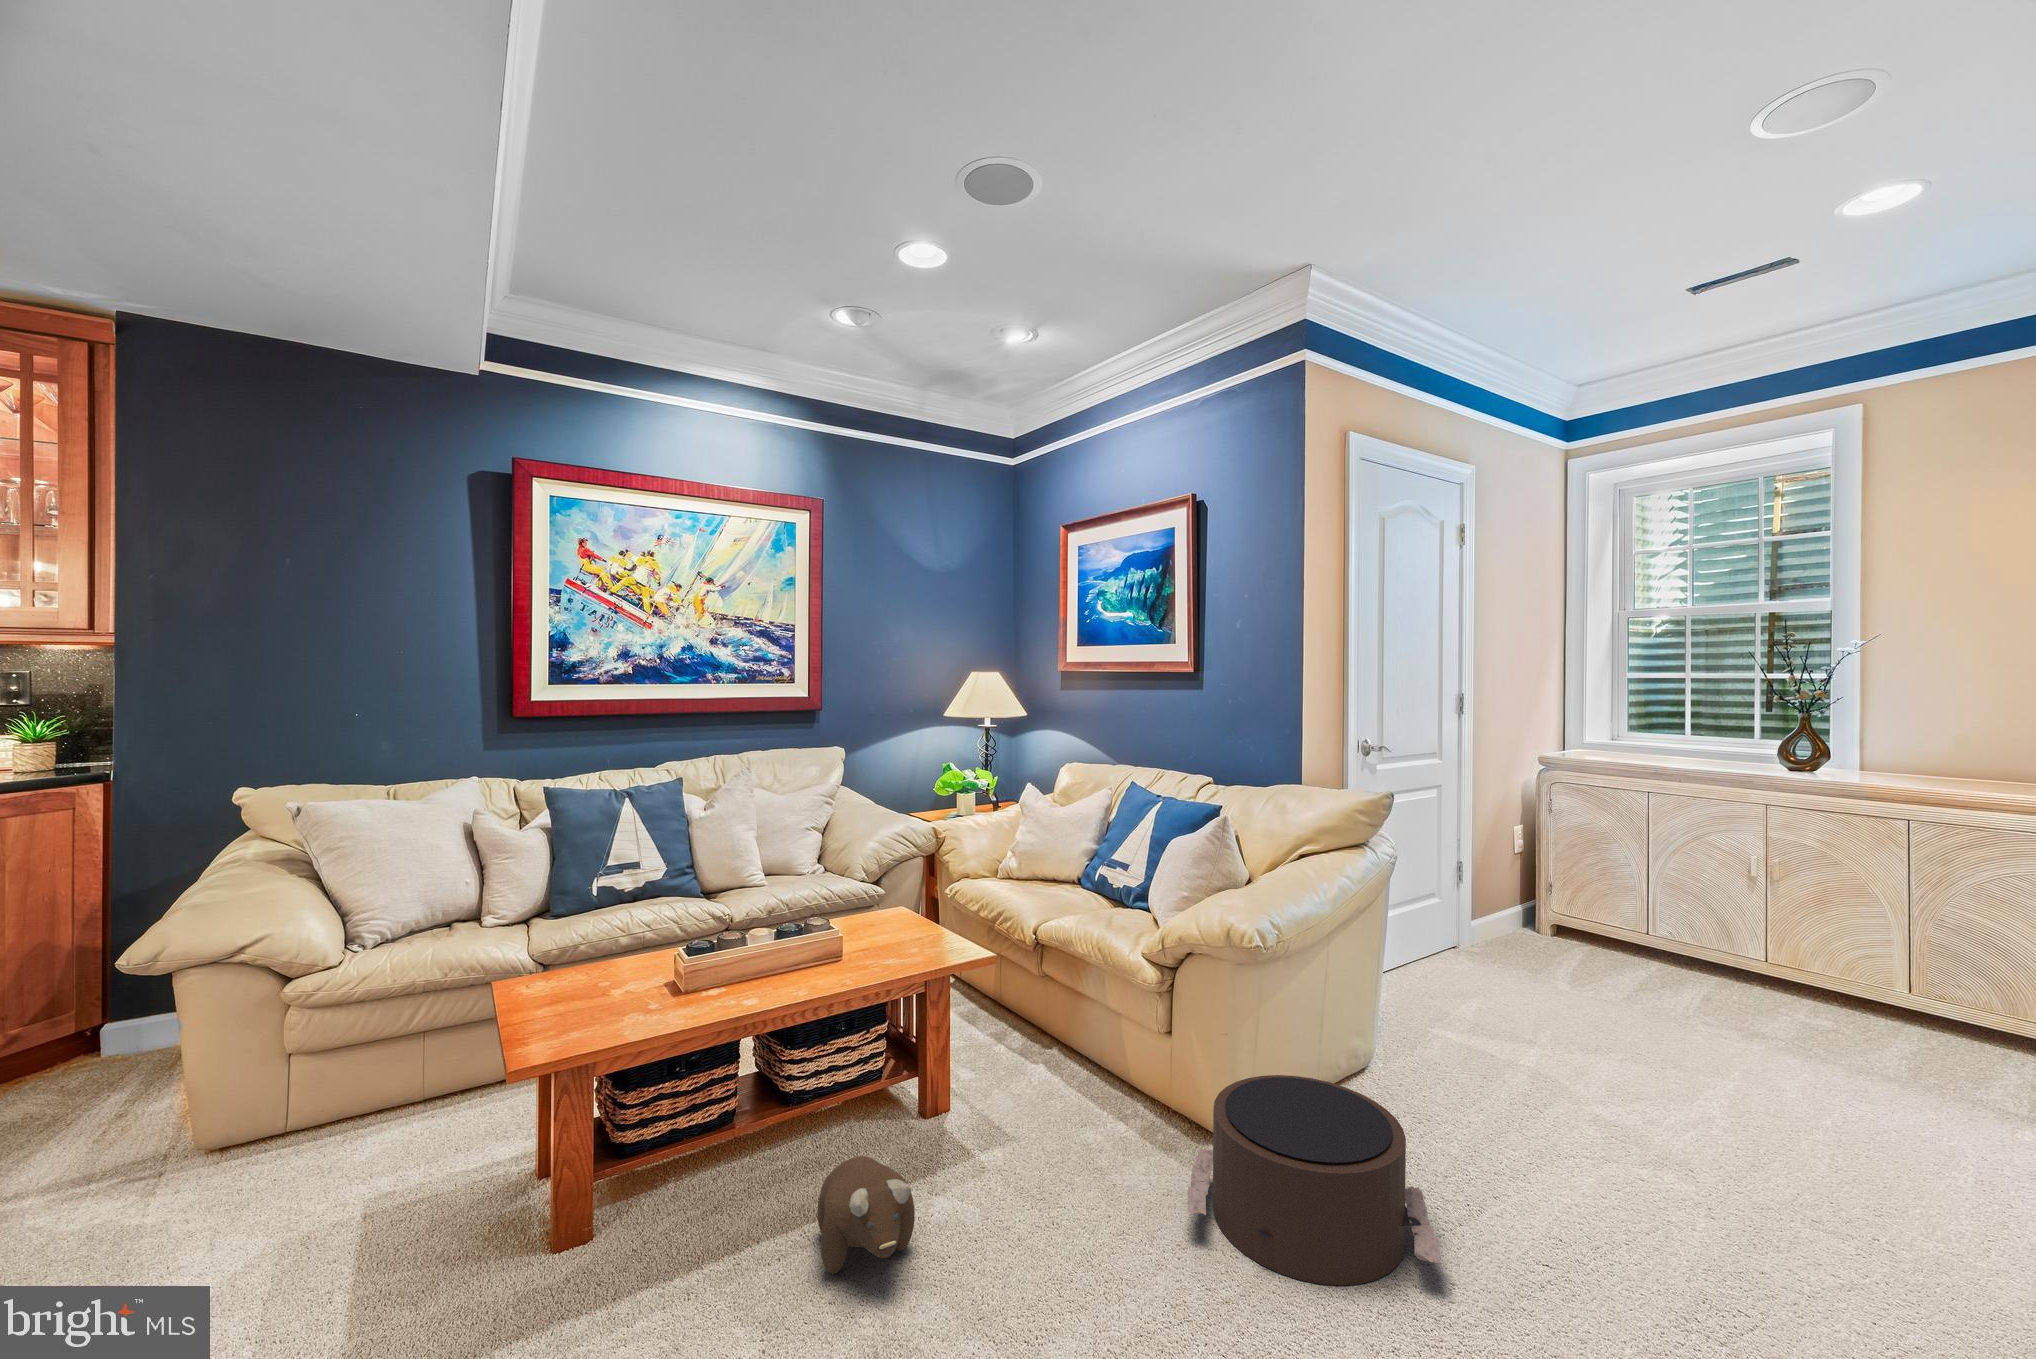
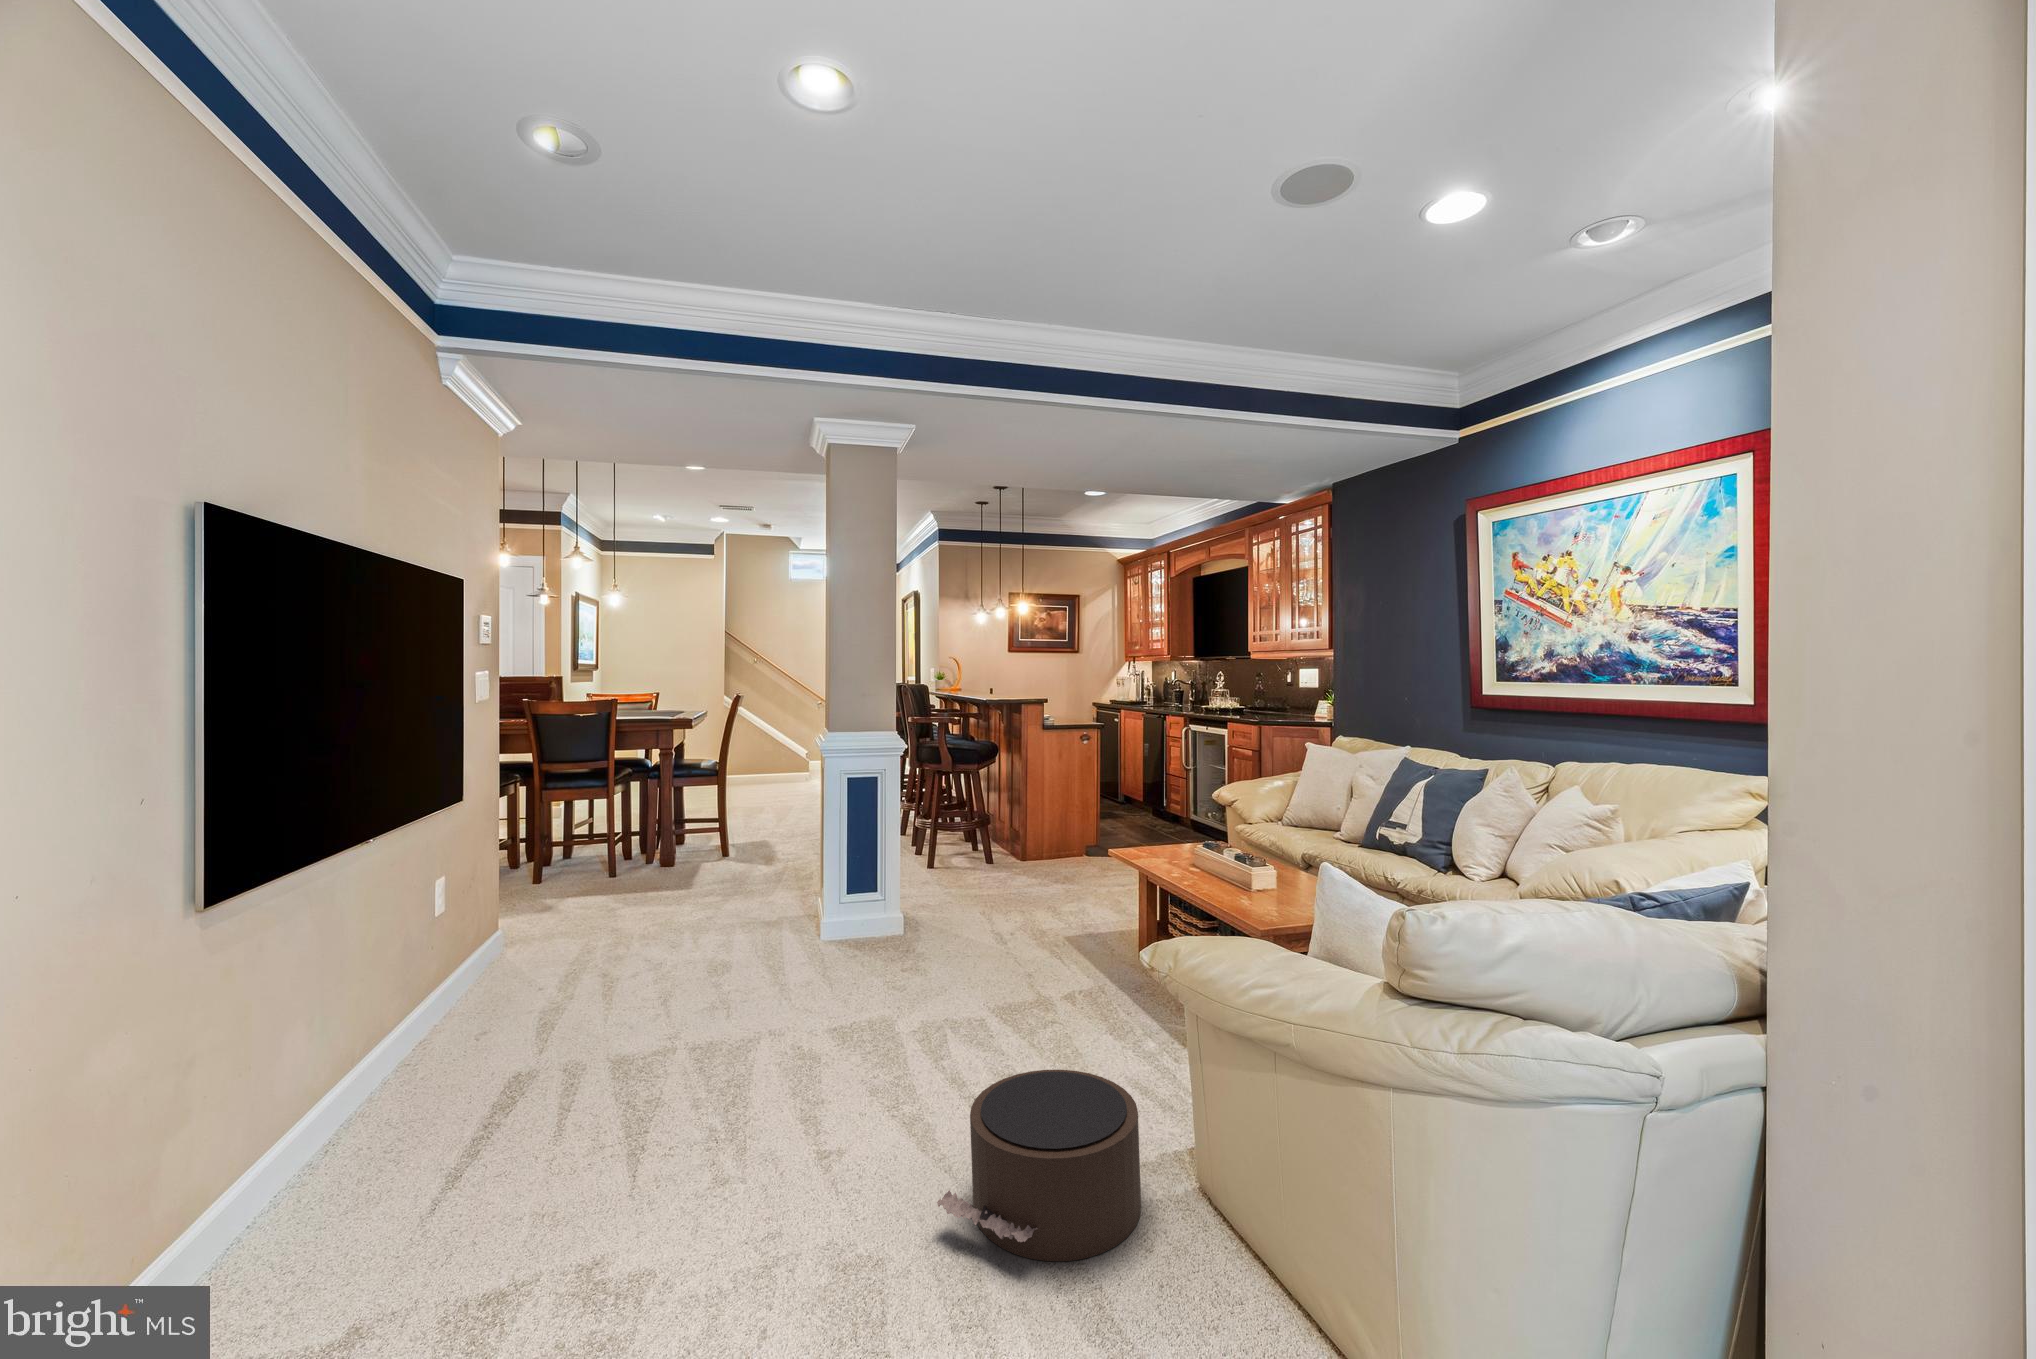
plush toy: present [817,1156,915,1274] -> none [1054,972,1139,1039]

